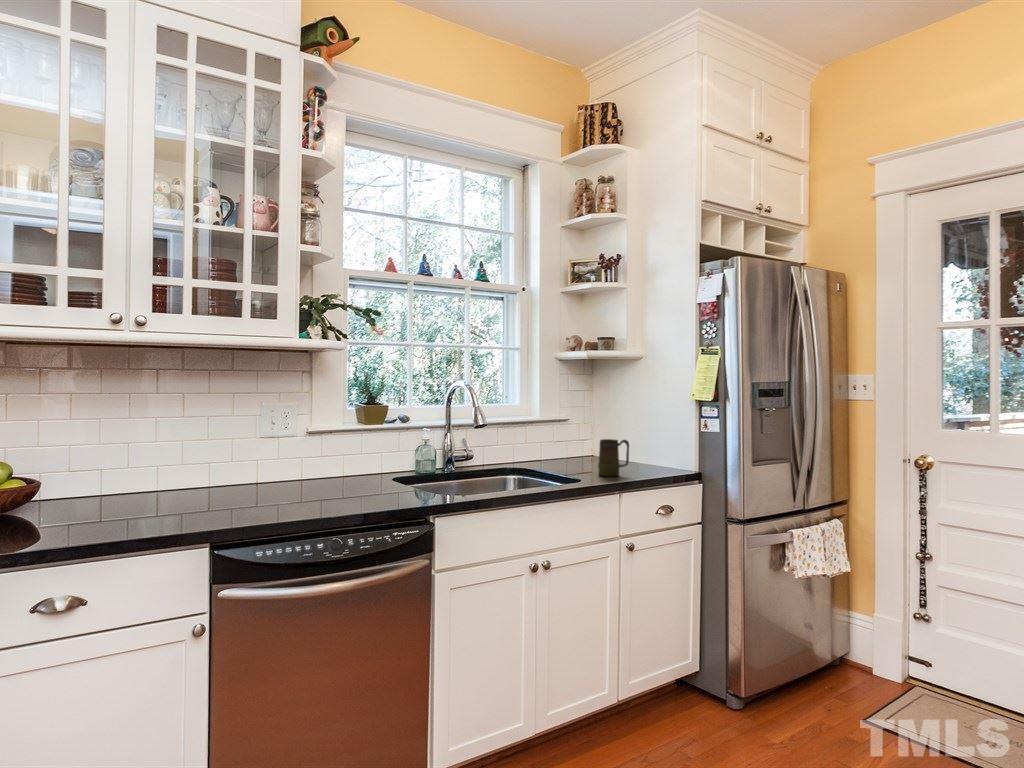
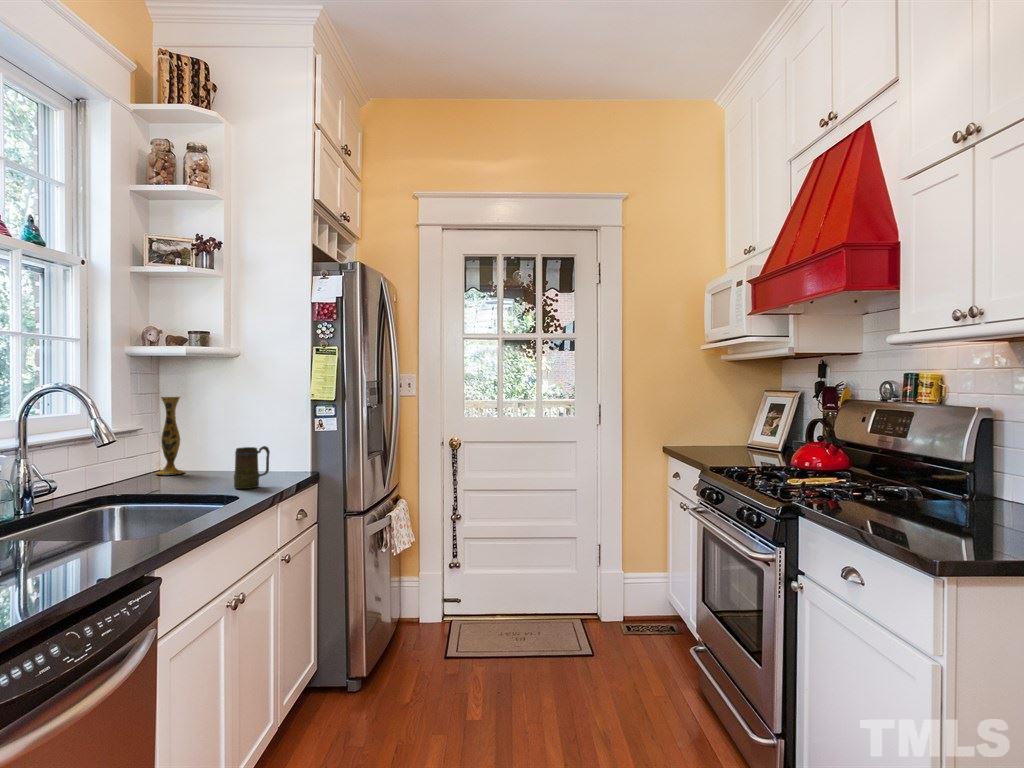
vase: none [579,394,602,459] -> present [156,397,184,475]

